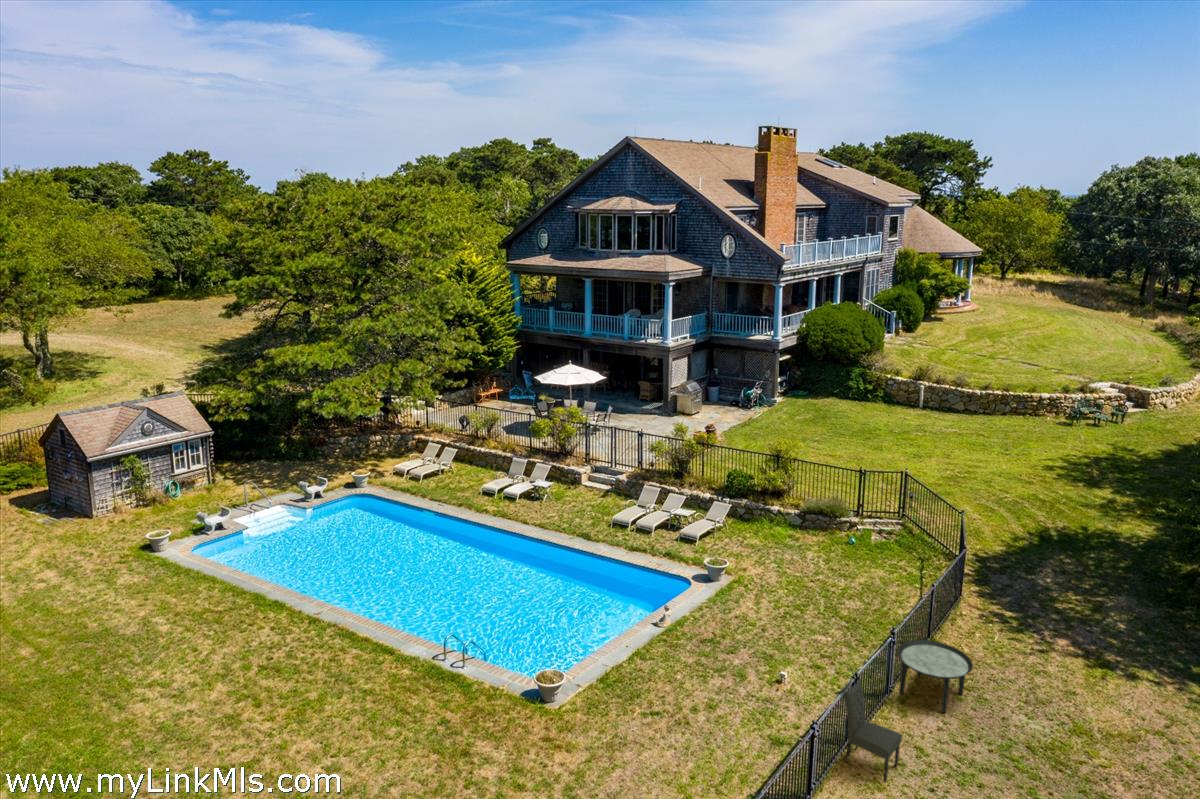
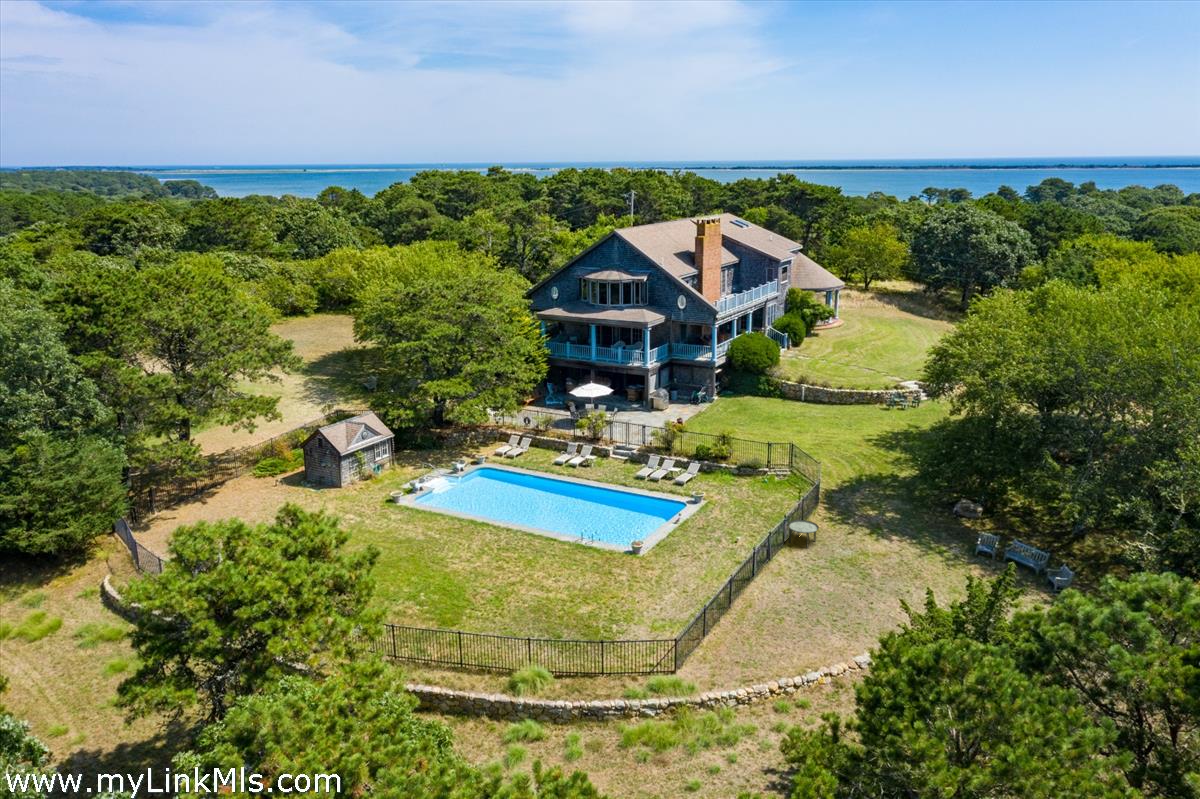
chair: present [840,680,902,782] -> none [765,532,789,571]

